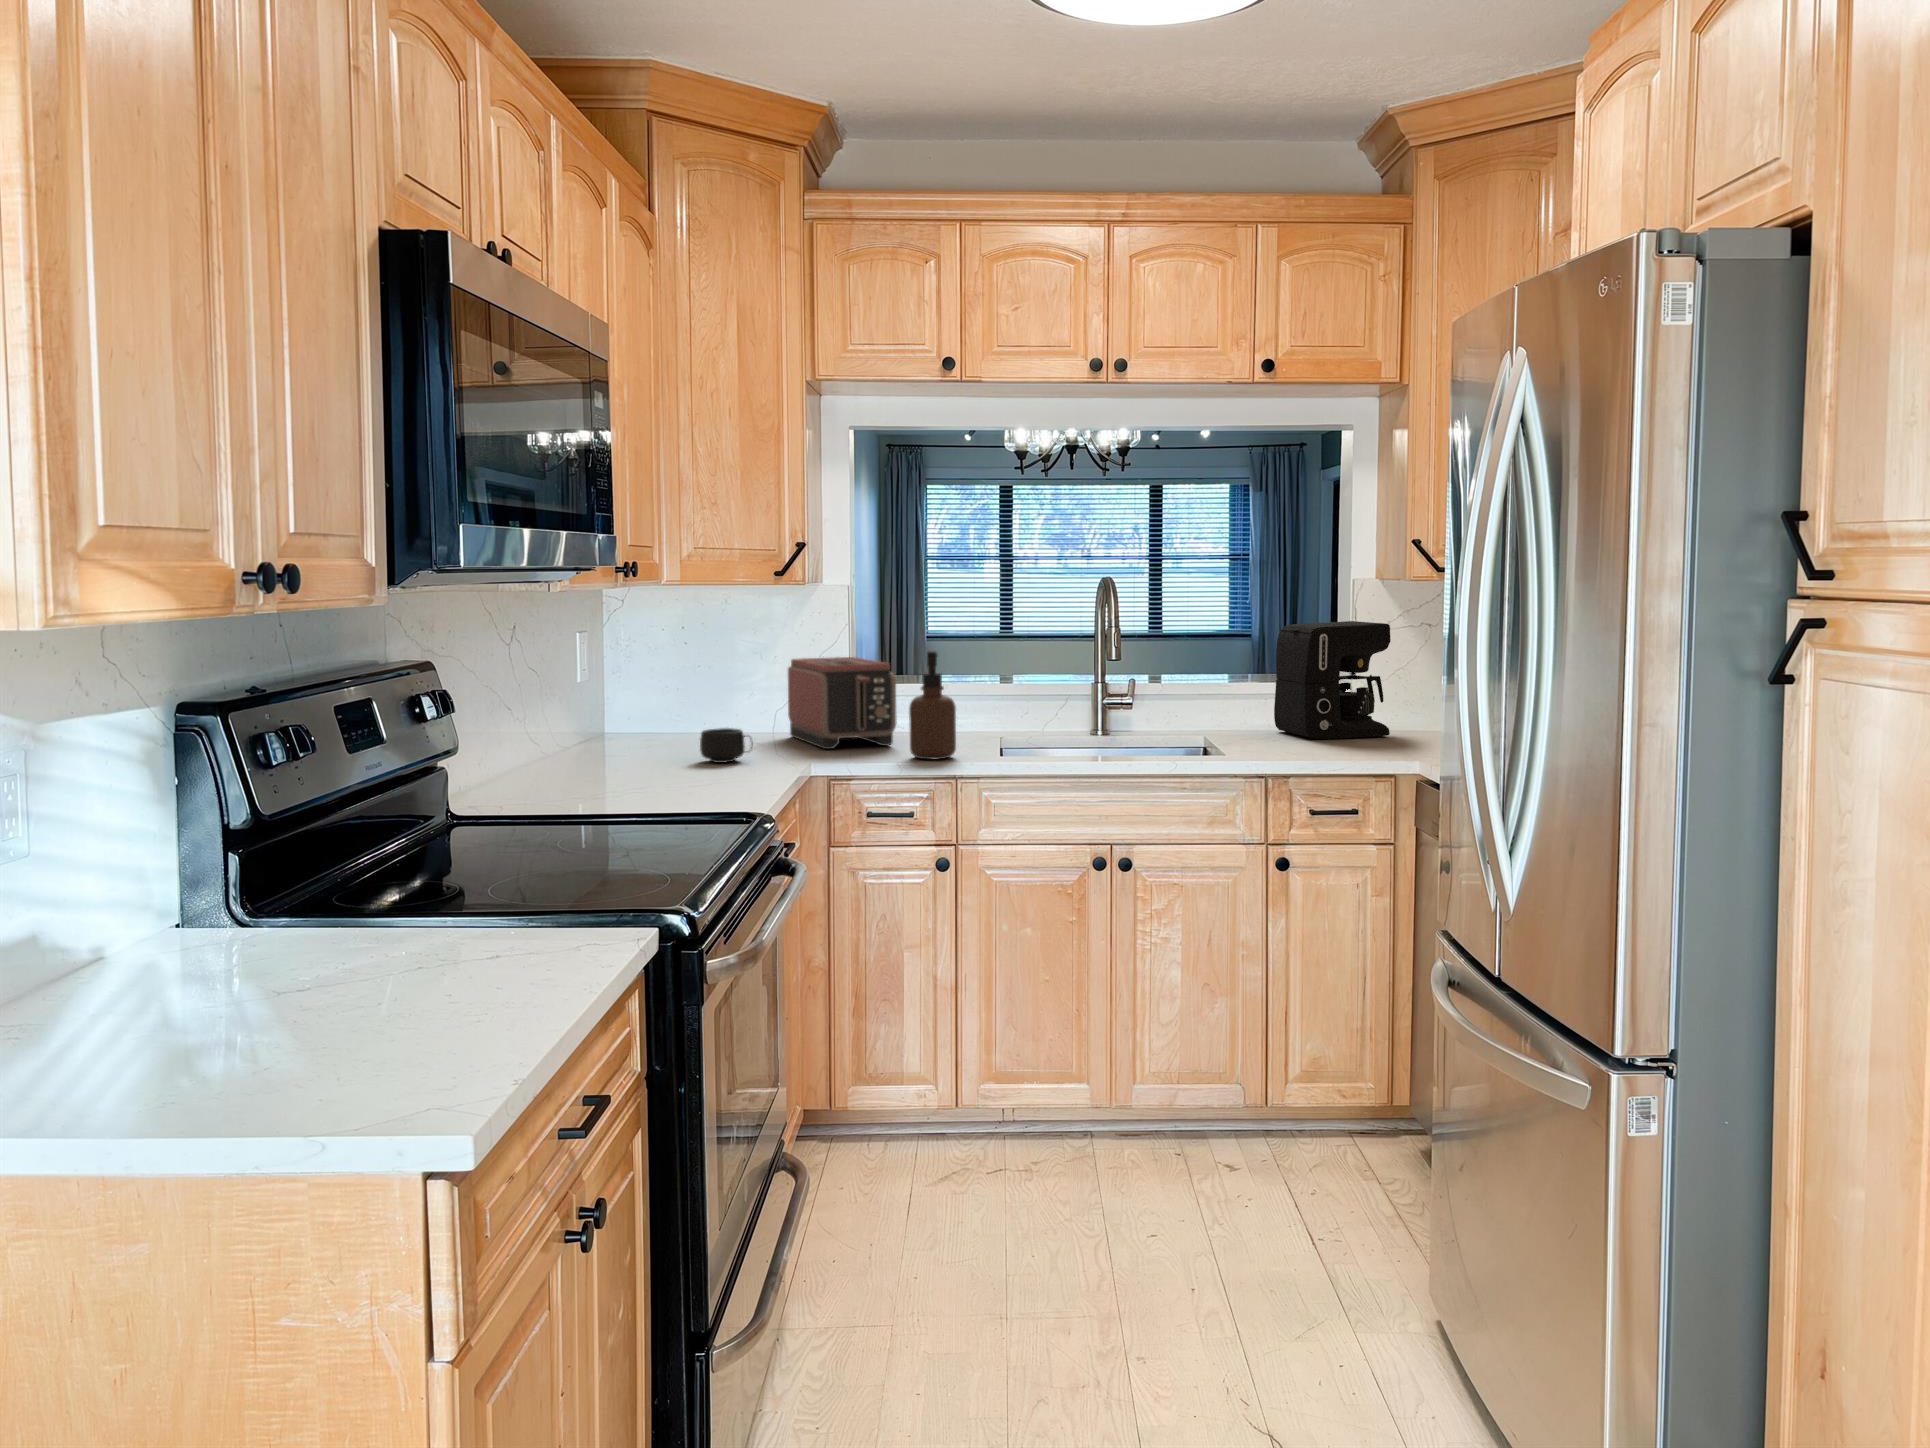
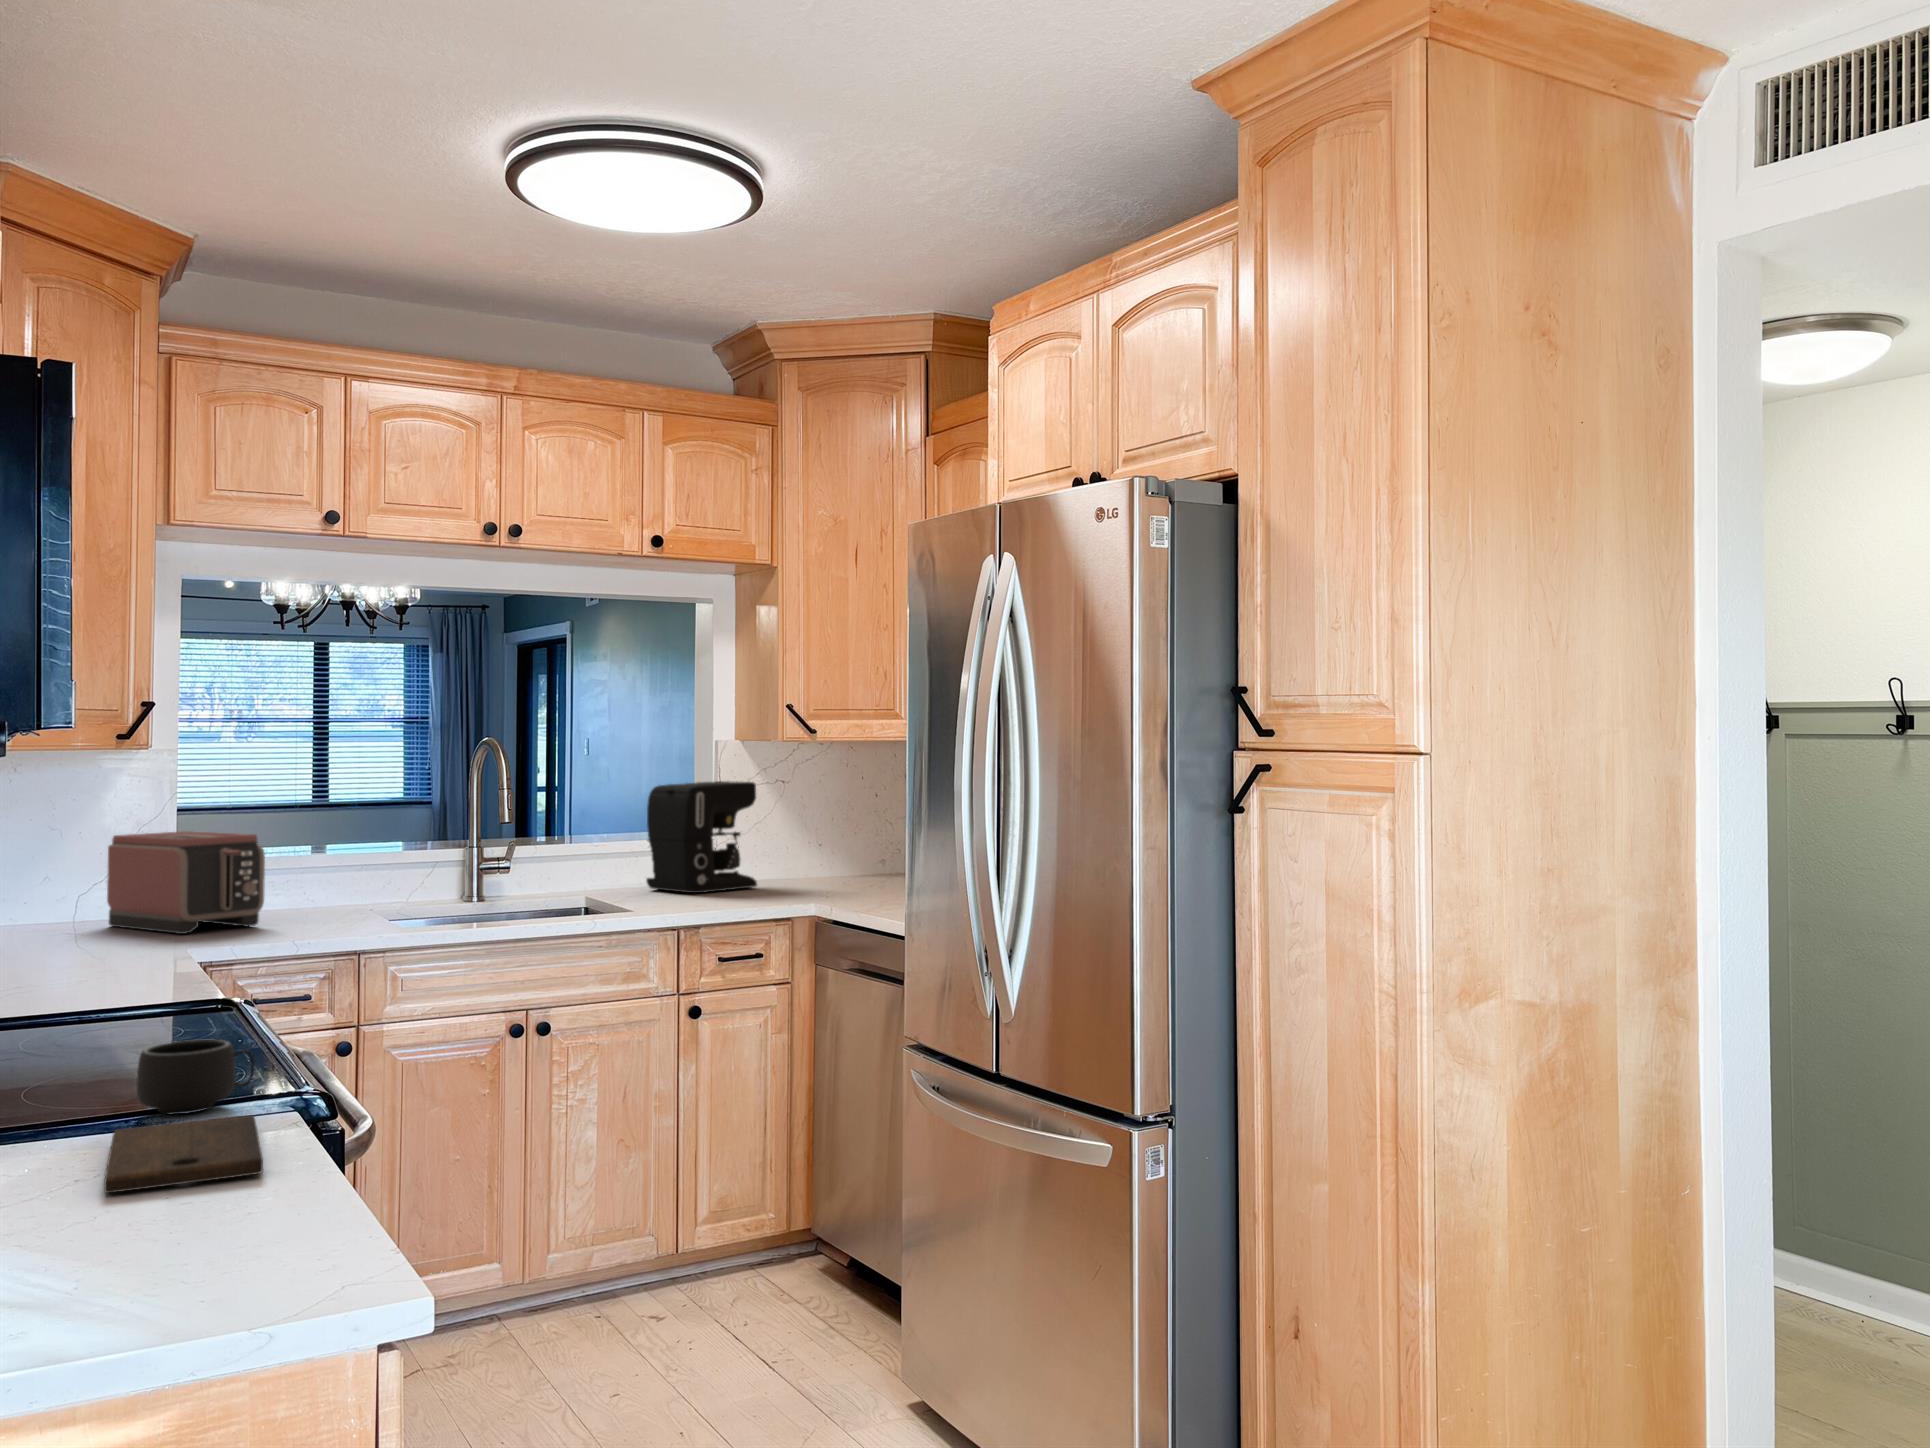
soap dispenser: present [909,651,956,759] -> none [300,818,354,934]
mug: present [700,728,753,763] -> present [136,1040,254,1114]
cutting board: none [300,970,526,1049] -> present [104,1115,263,1193]

